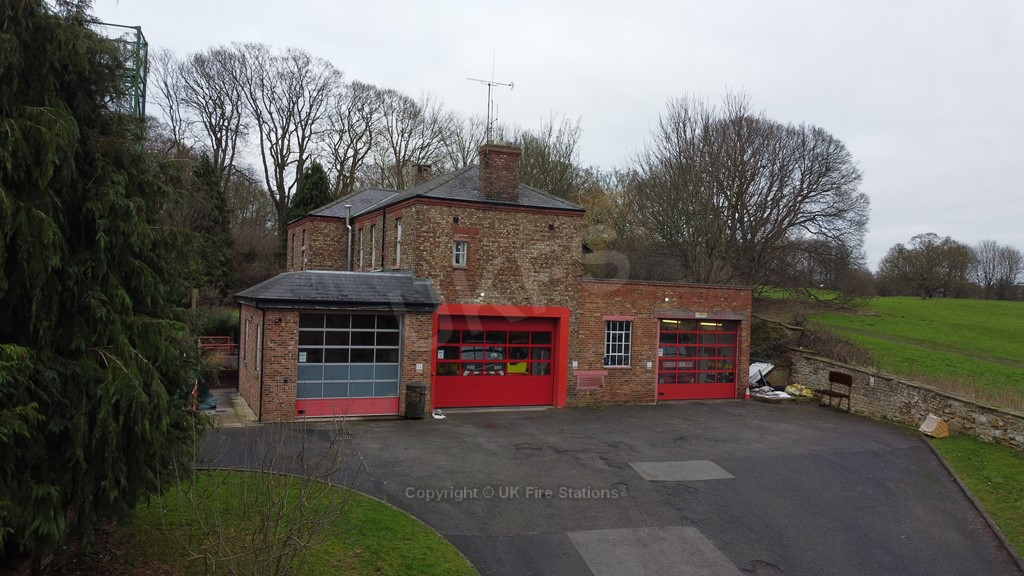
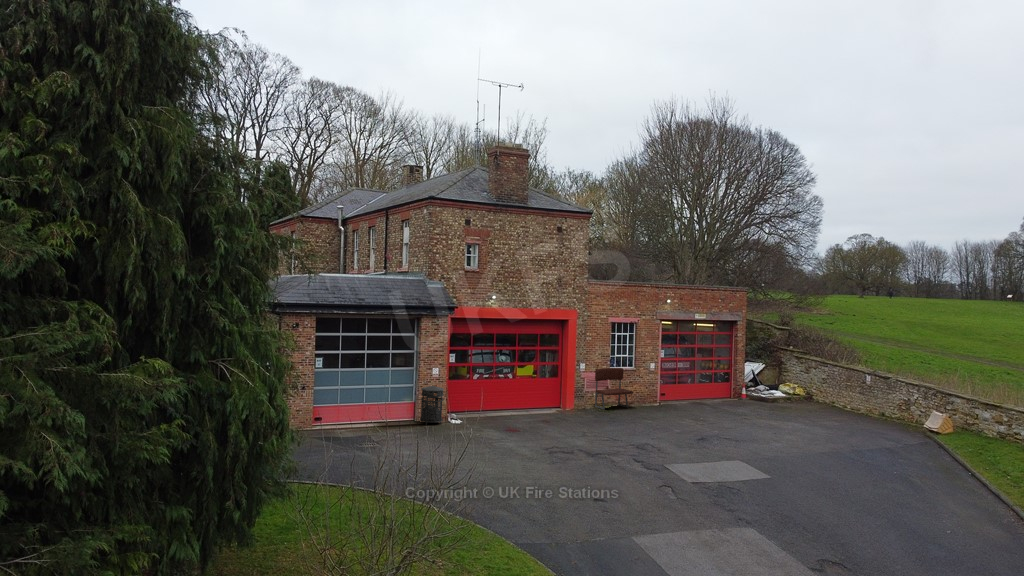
bench: present [814,371,852,412] -> present [595,368,633,410]

